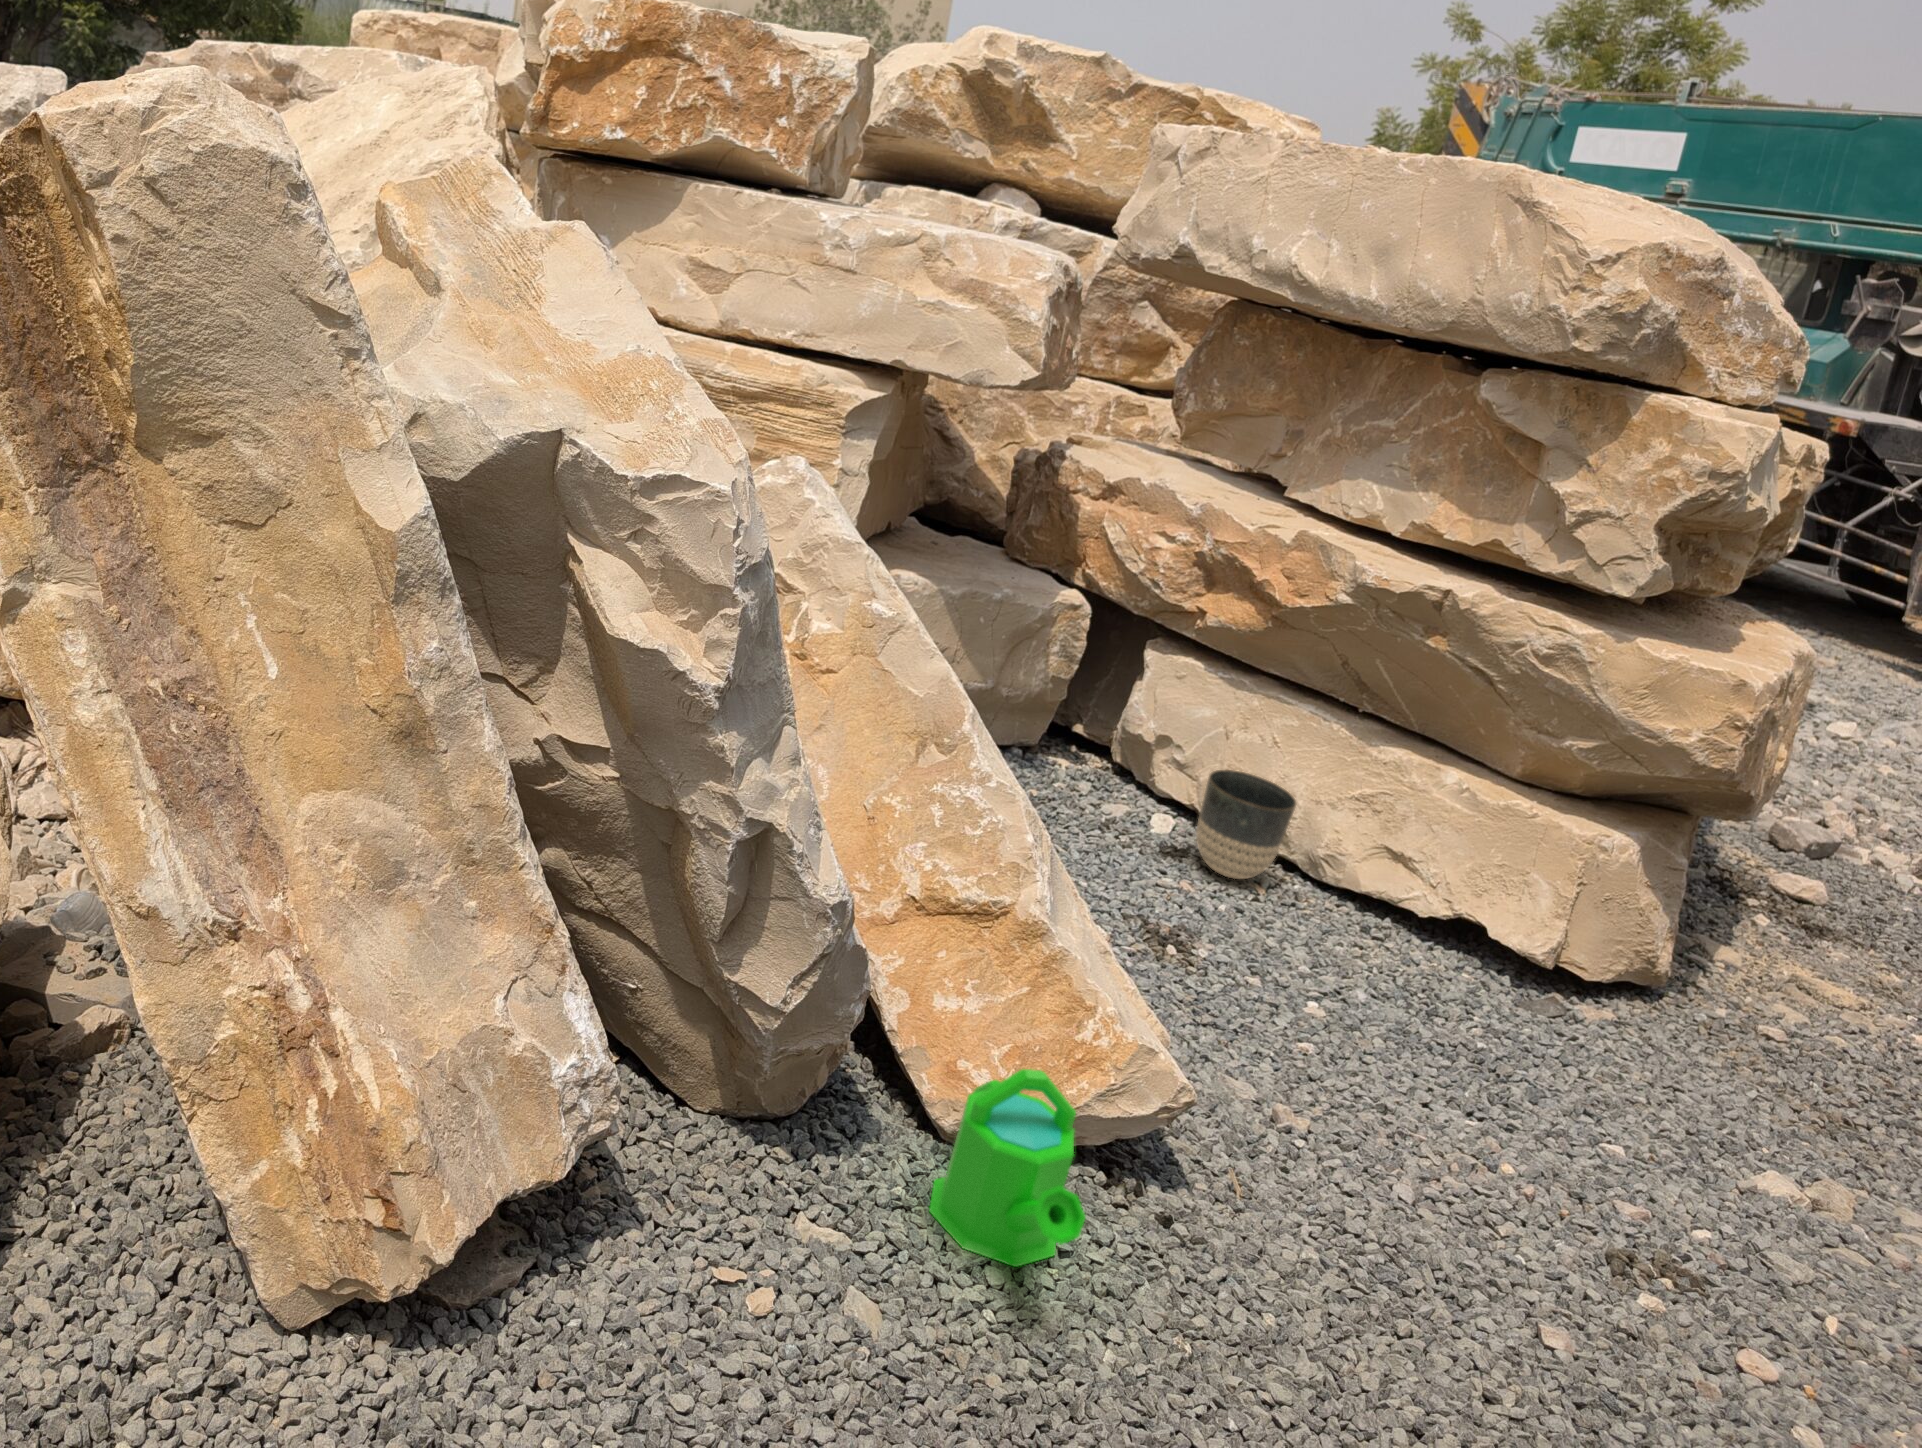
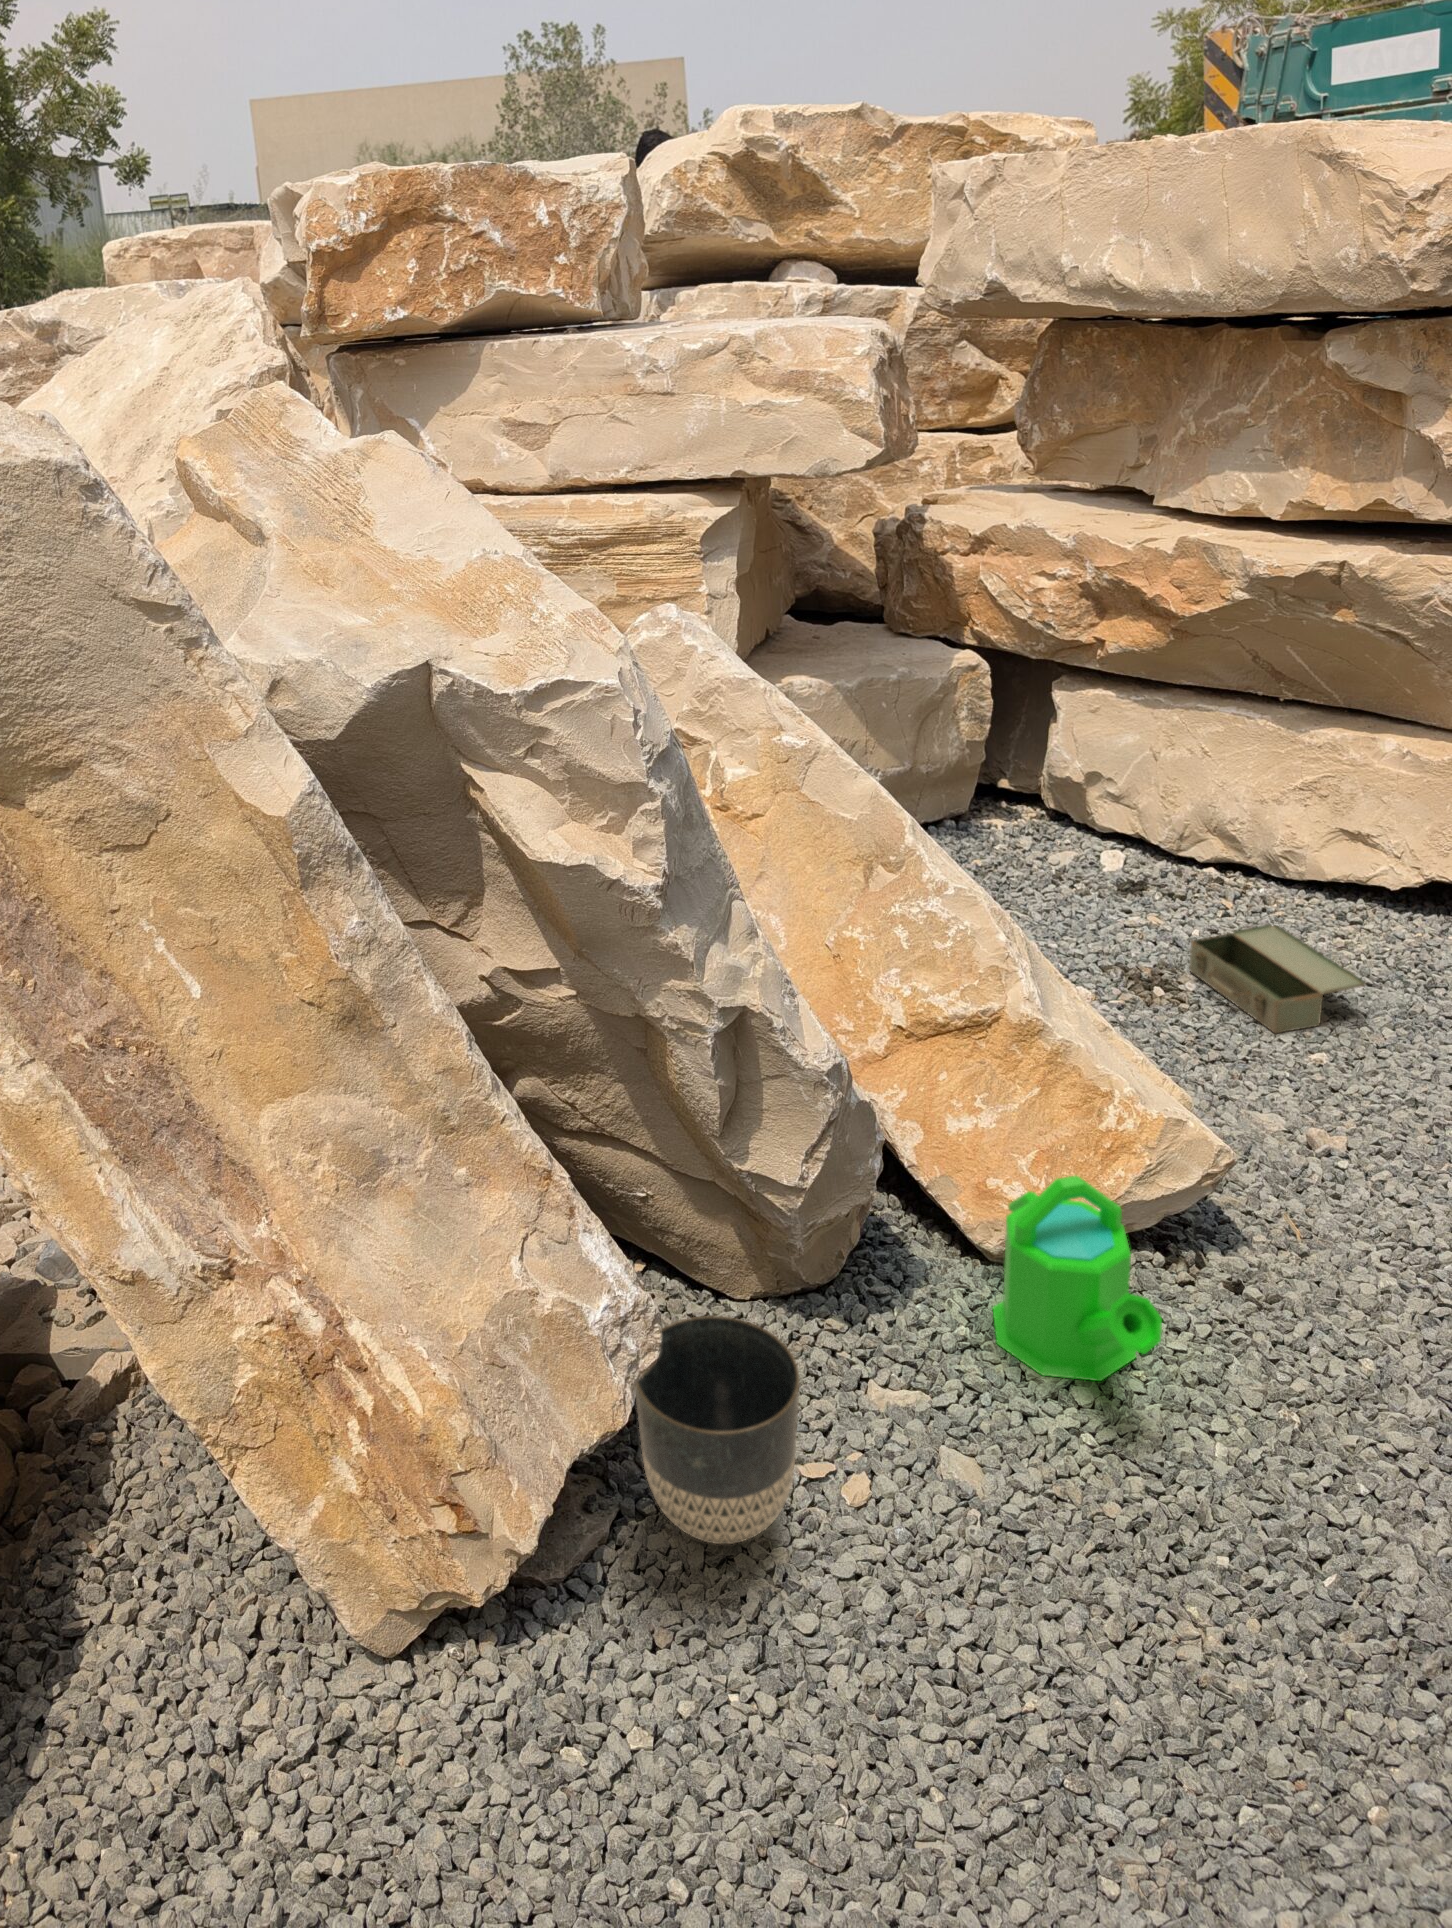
planter: present [1196,770,1296,879] -> present [636,1316,800,1544]
toolbox: none [1206,912,1367,1019] -> present [1189,924,1365,1033]

